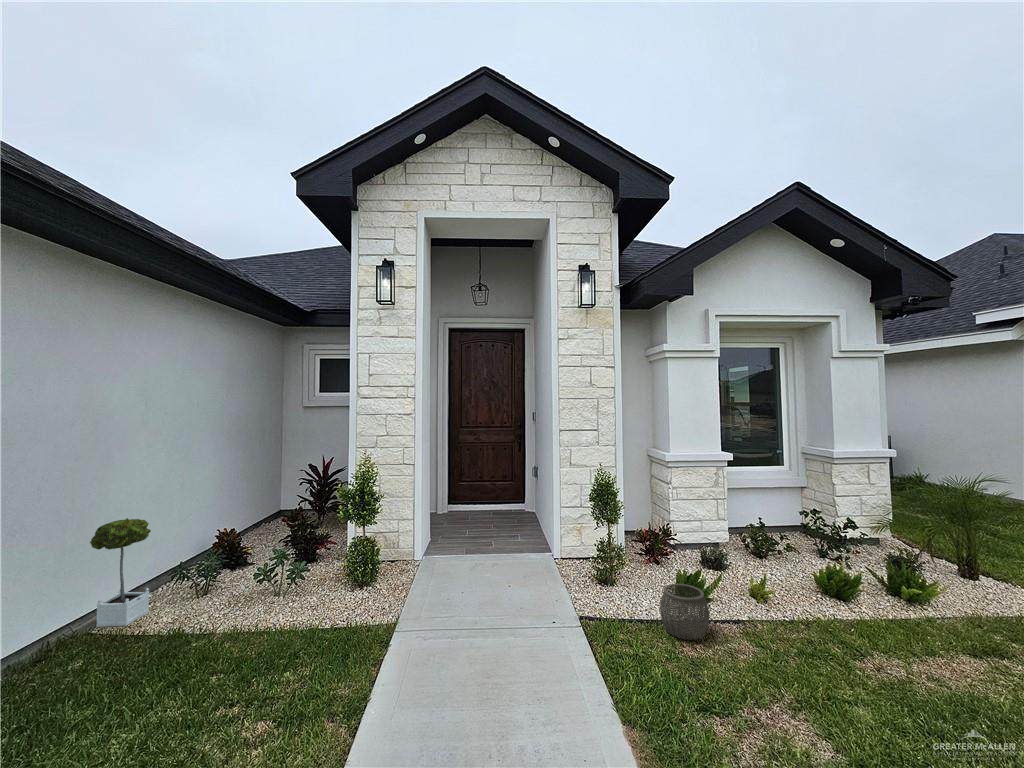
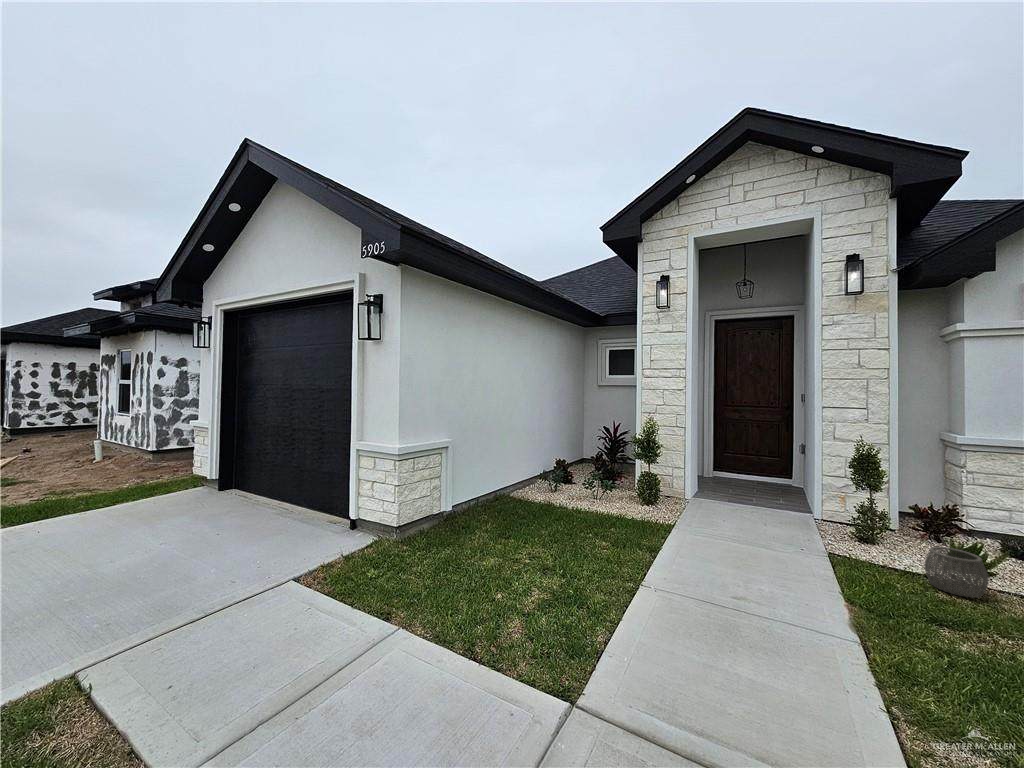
potted tree: present [90,518,151,627] -> none [505,440,529,498]

